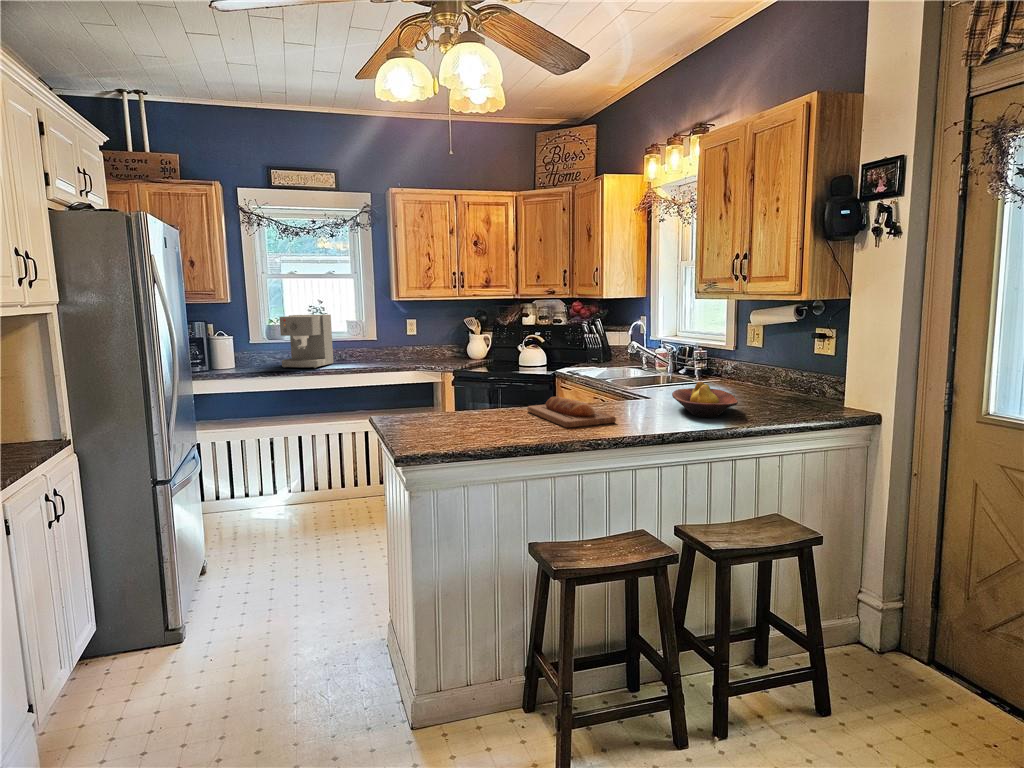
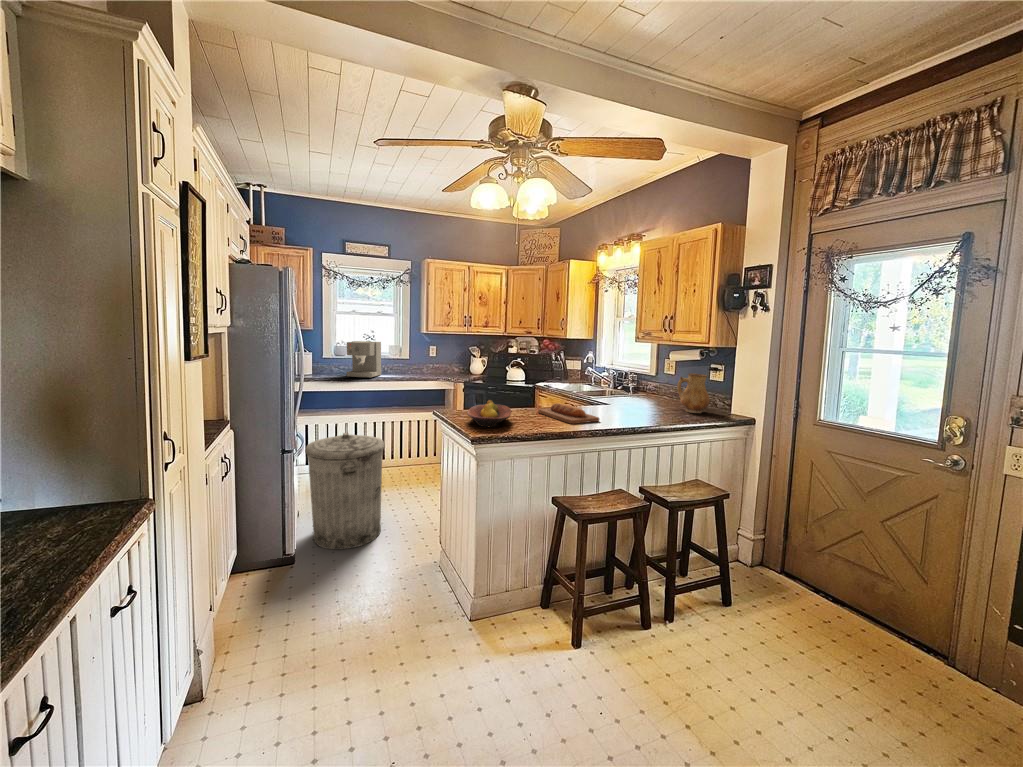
ceramic pitcher: none [757,343,810,406] -> present [677,373,710,413]
fruit bowl: present [672,382,738,418] -> present [467,400,512,427]
trash can: none [195,448,313,619] -> present [305,433,385,550]

